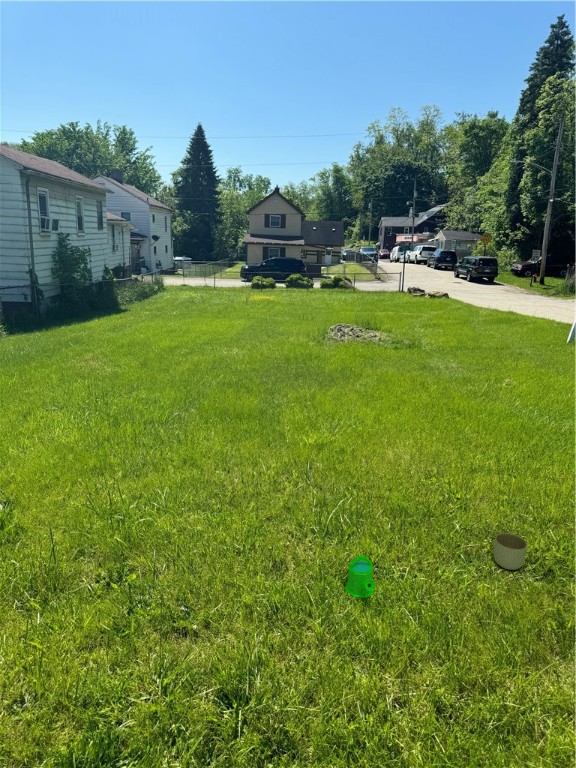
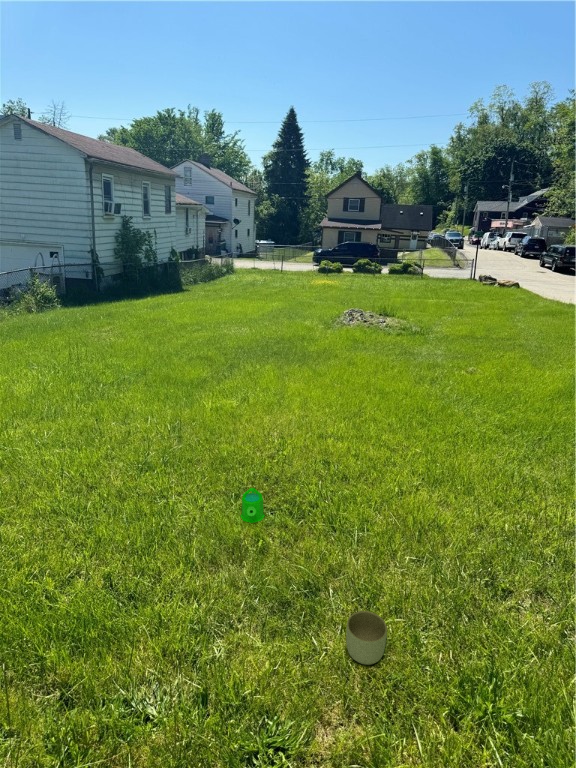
watering can: present [345,555,376,598] -> present [240,488,265,523]

